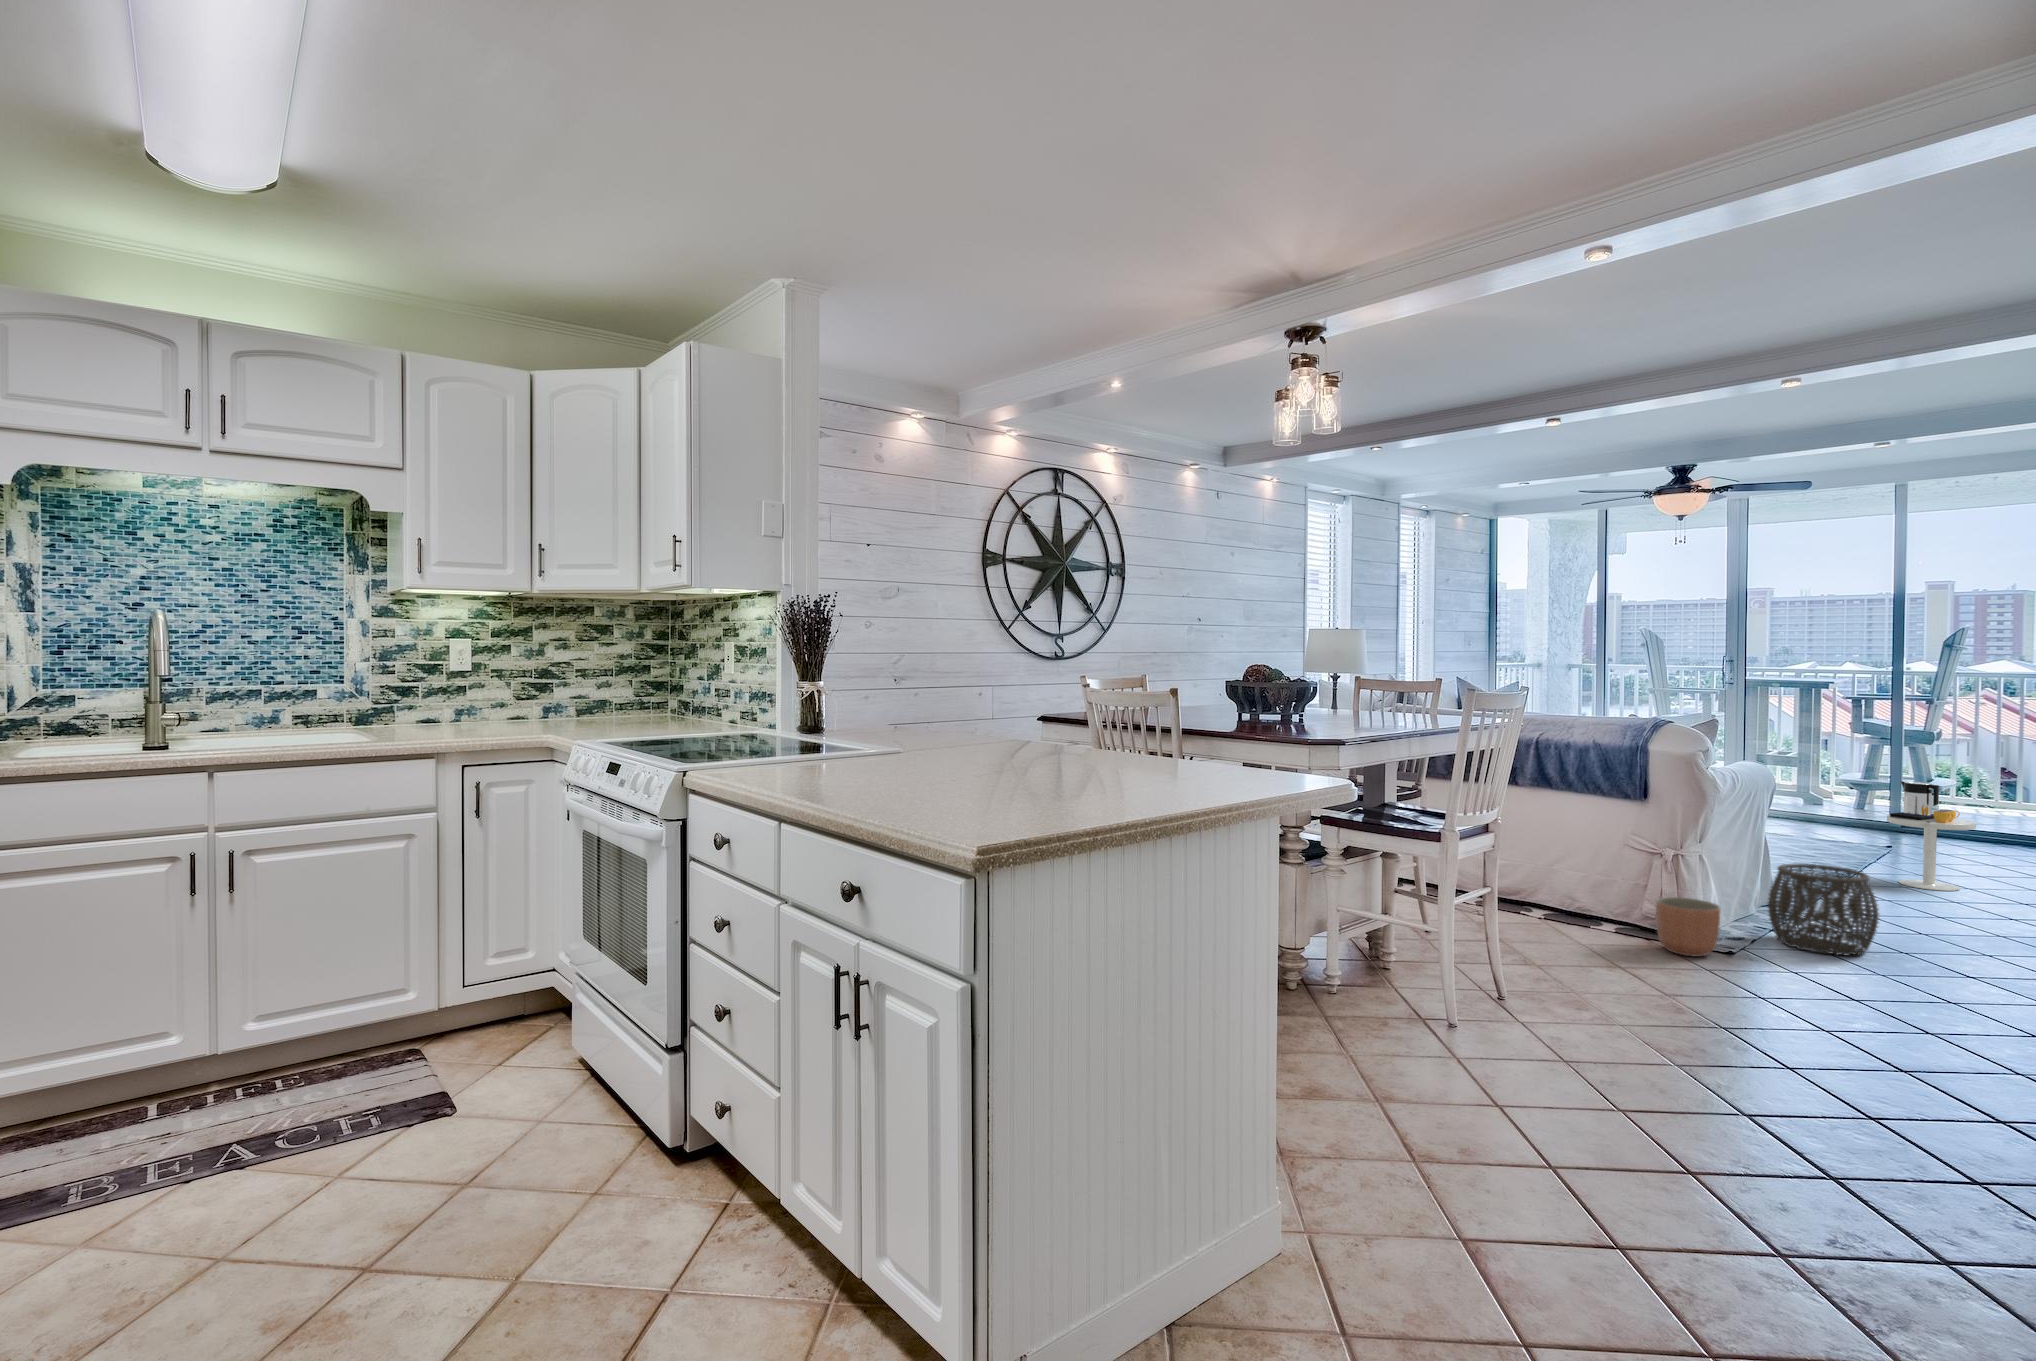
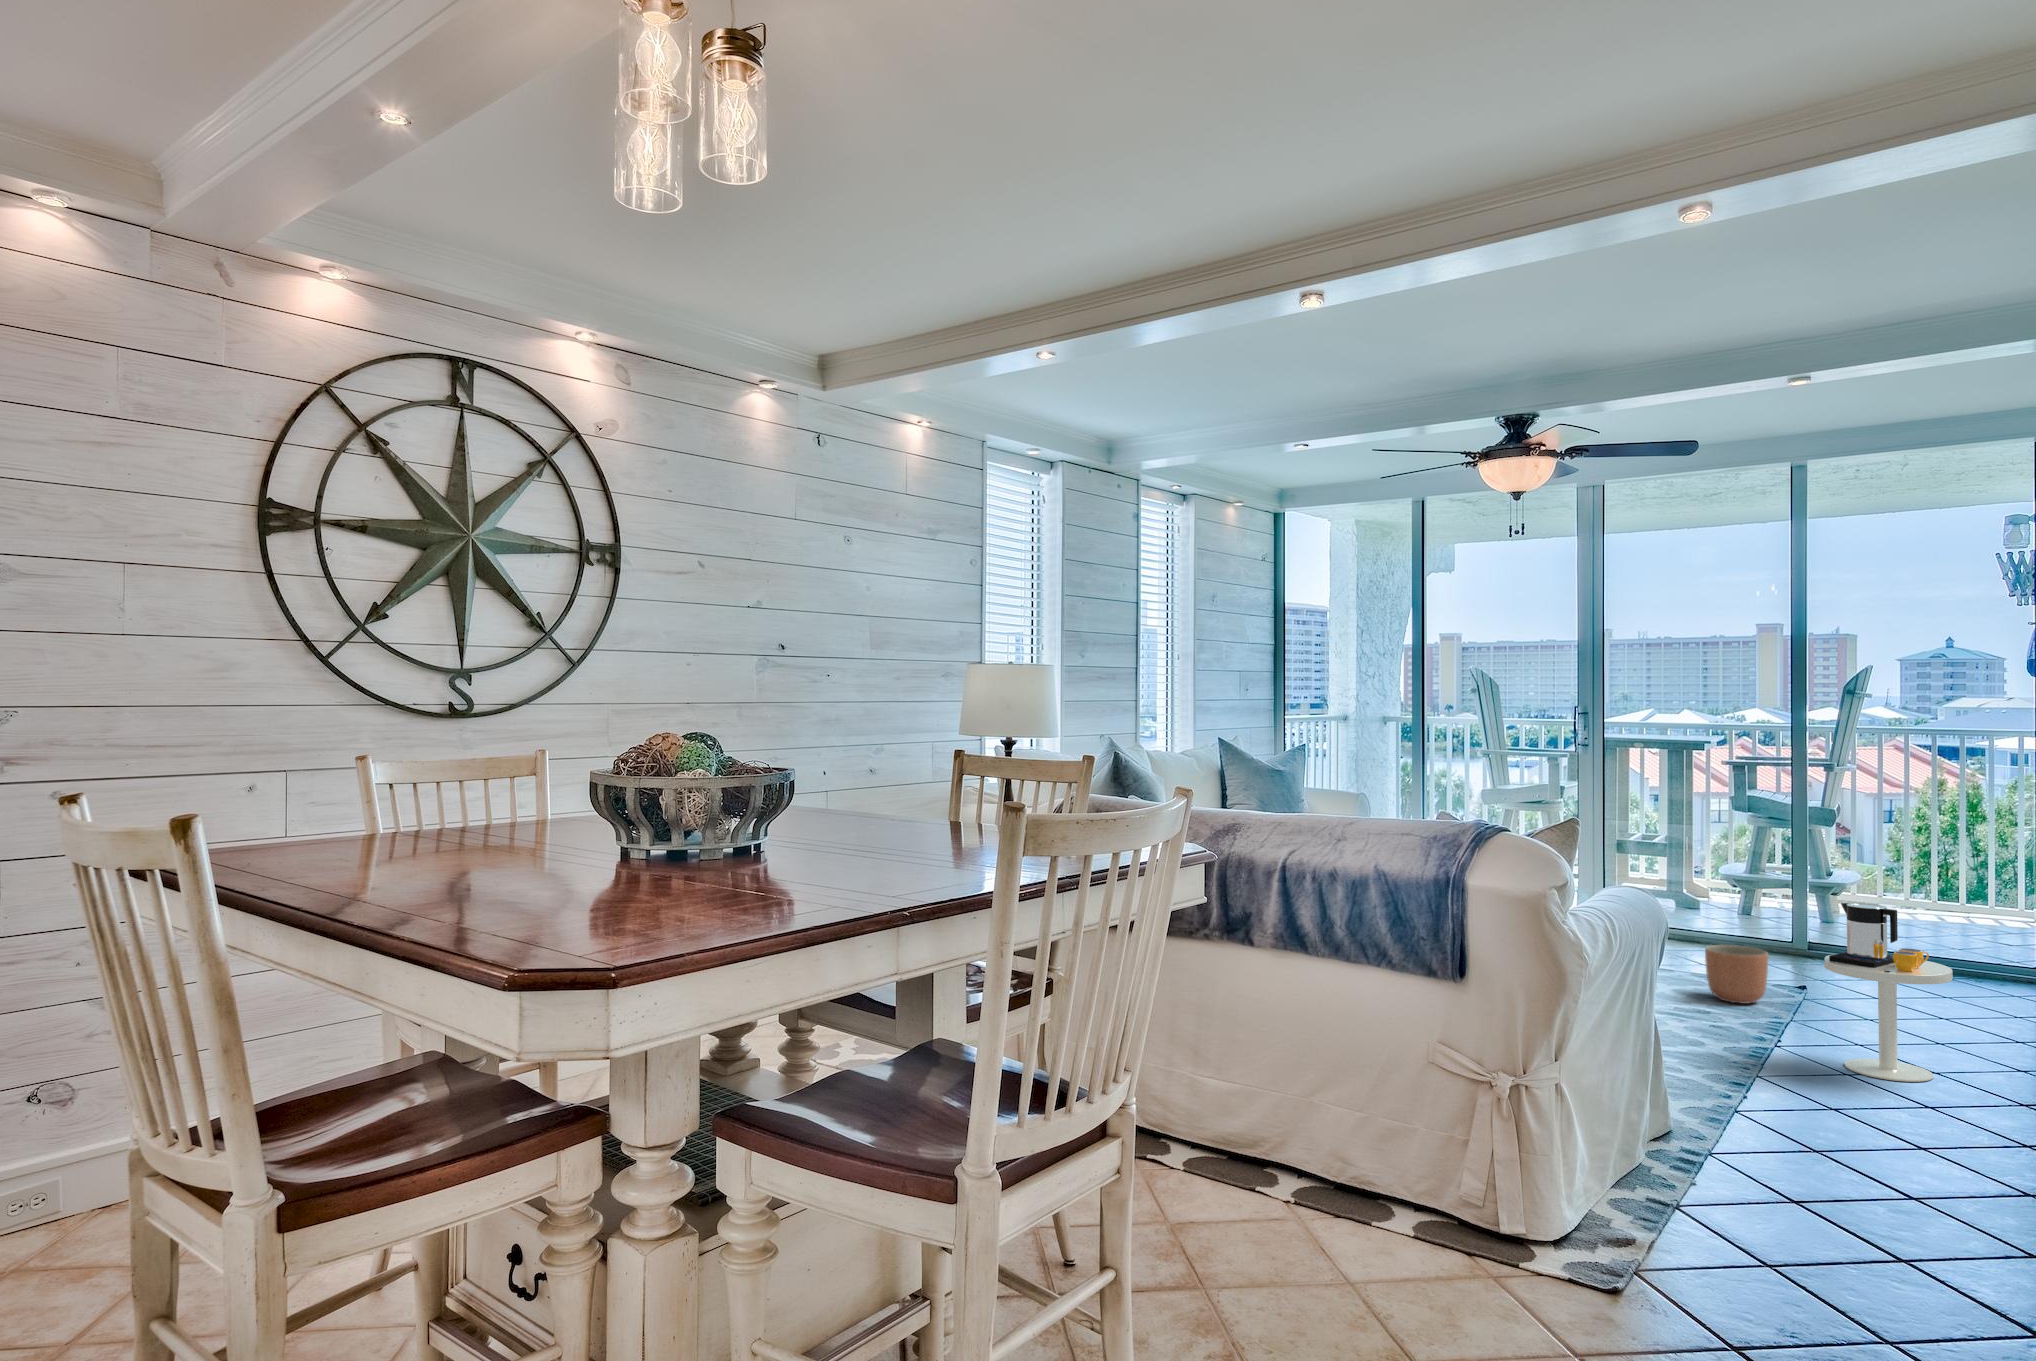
woven basket: present [1768,864,1879,956] -> none [1673,1087,1867,1279]
planter: present [1656,897,1721,956] -> present [1705,945,1768,1004]

